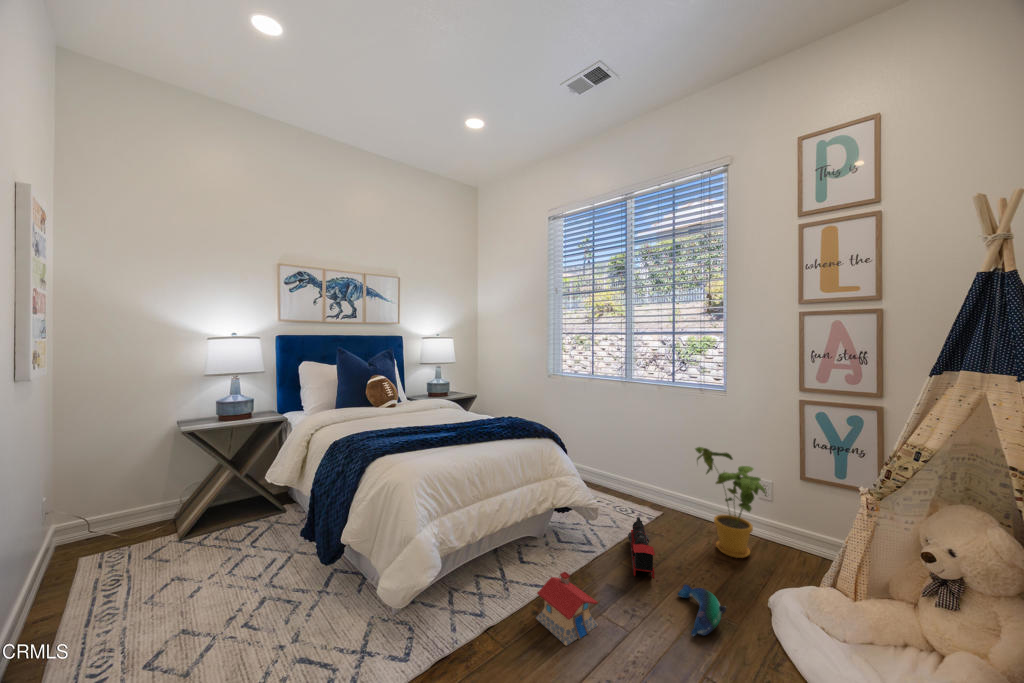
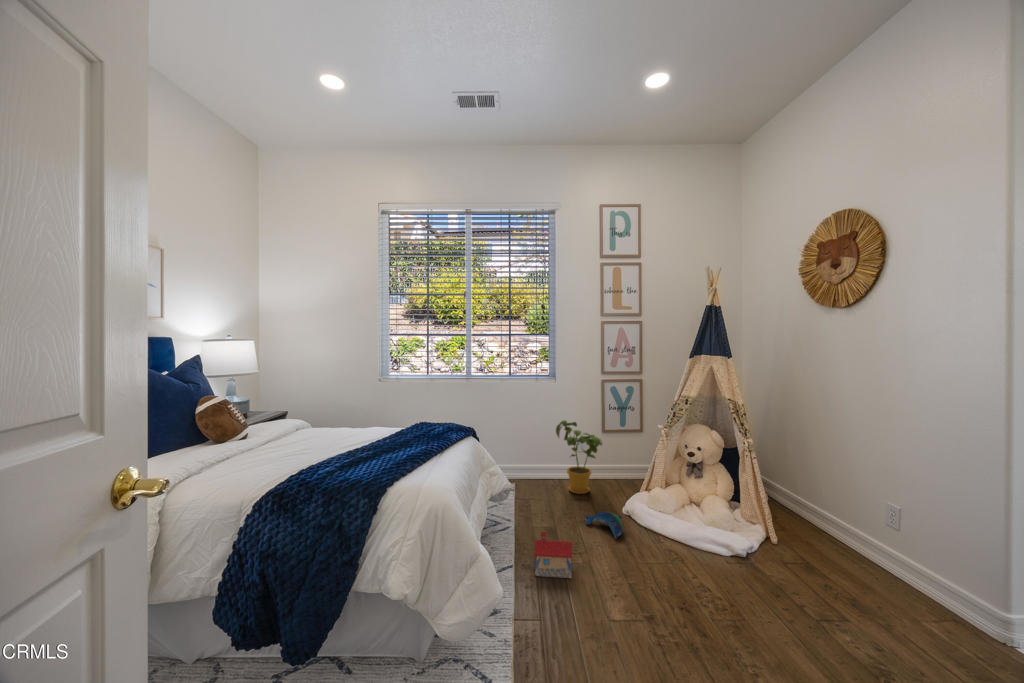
toy train: present [628,517,655,579] -> none [521,485,568,524]

